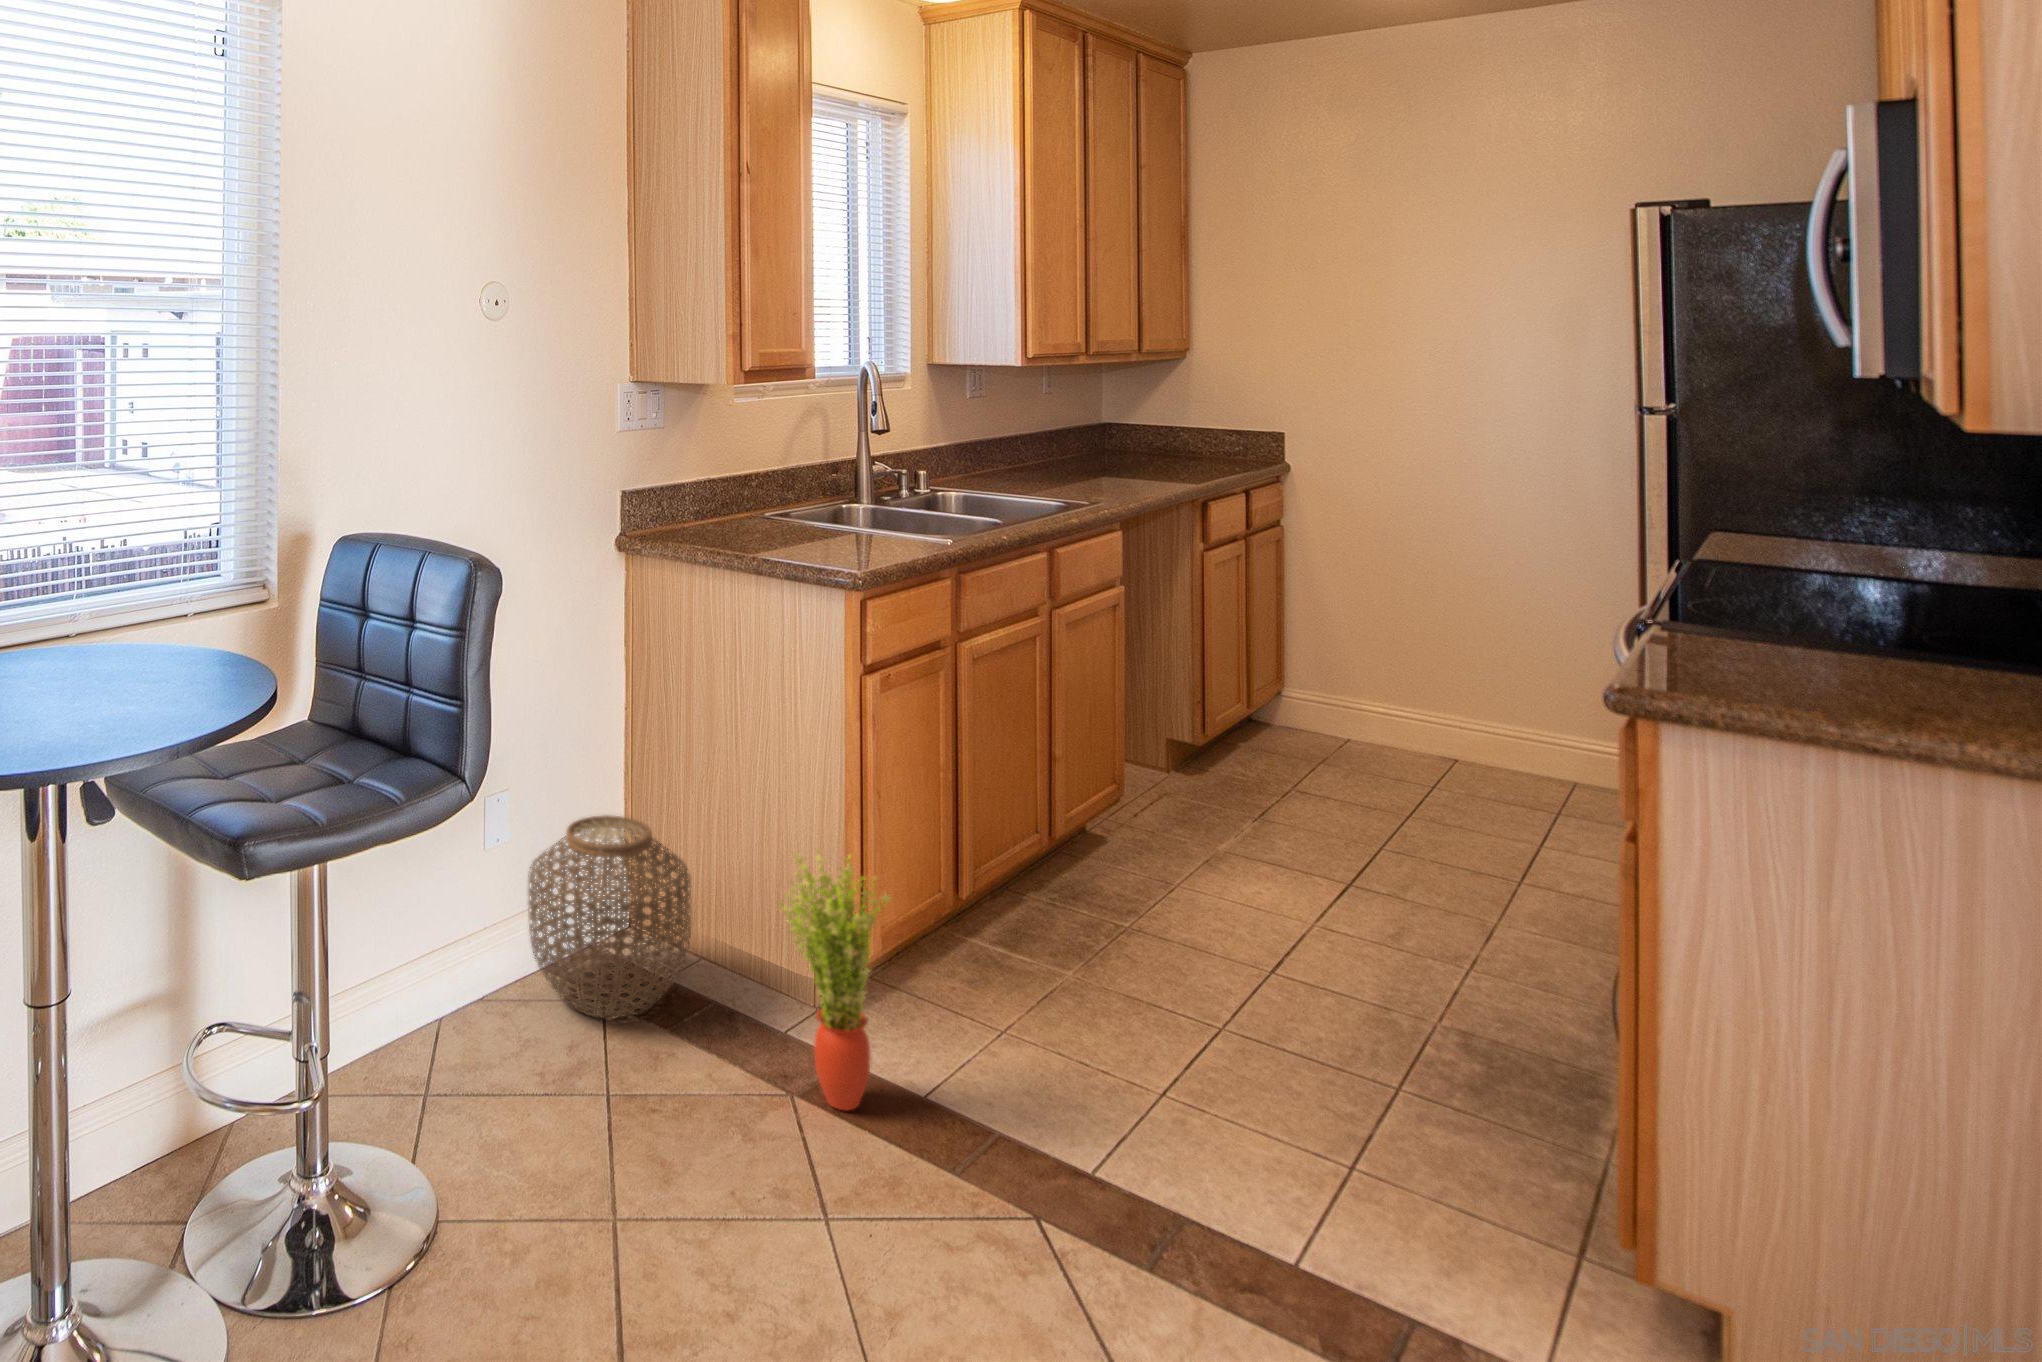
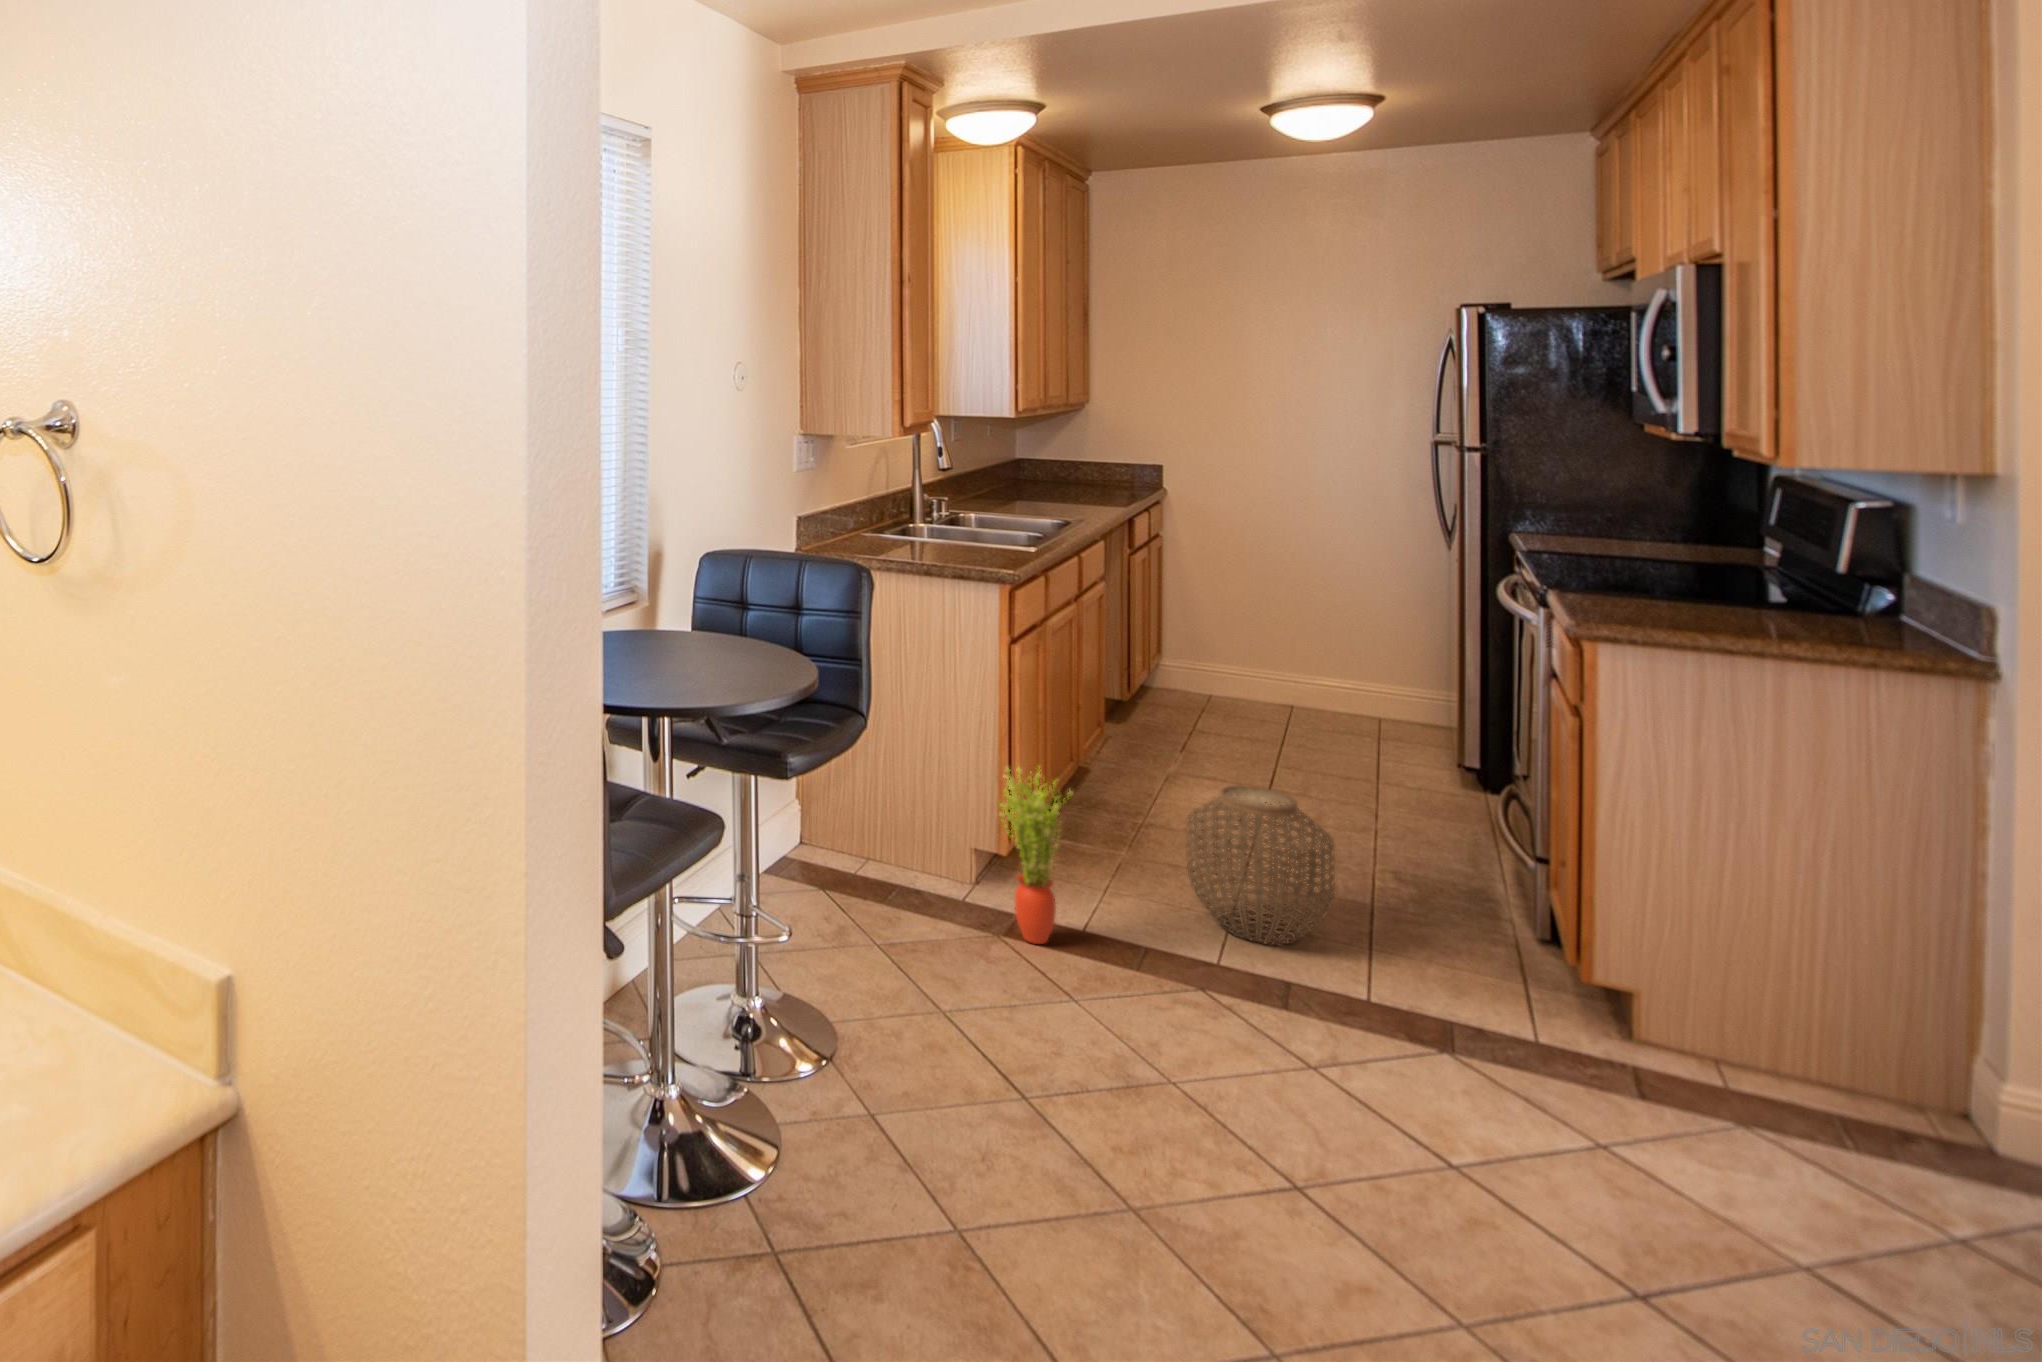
woven basket: present [529,815,692,1019] -> present [1187,786,1335,945]

